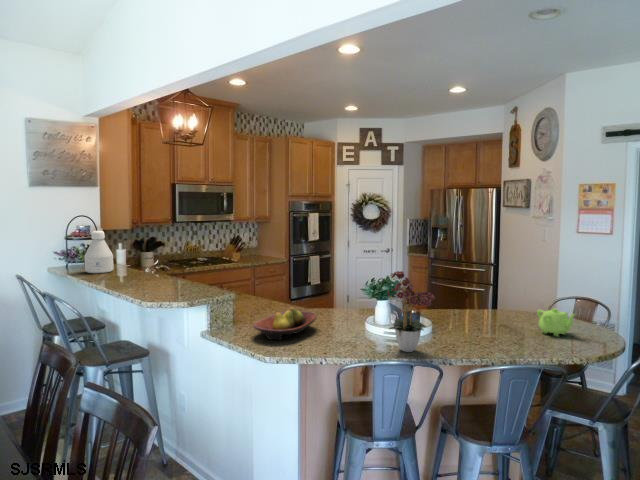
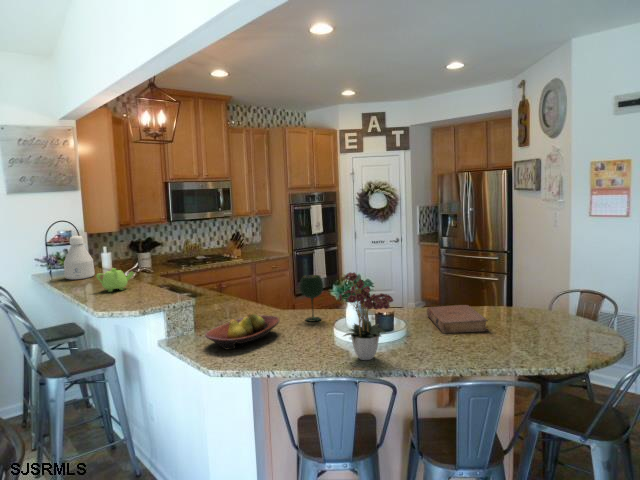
wine glass: none [331,275,353,319] -> present [300,275,323,321]
book: none [445,308,507,332] -> present [427,305,488,333]
teapot: present [537,308,575,336] -> present [96,268,134,292]

